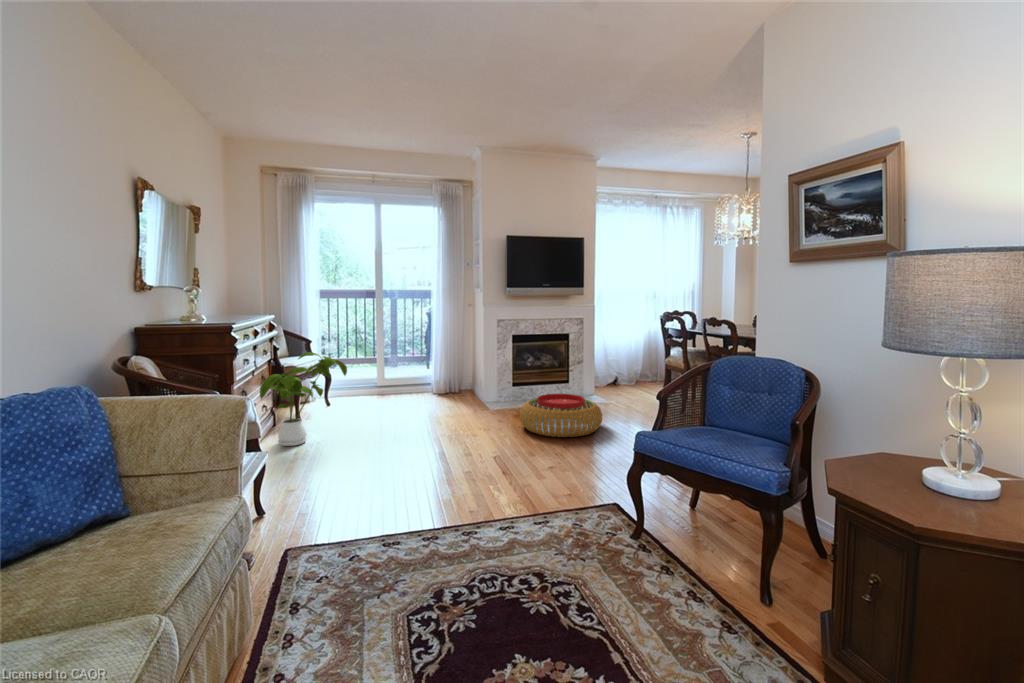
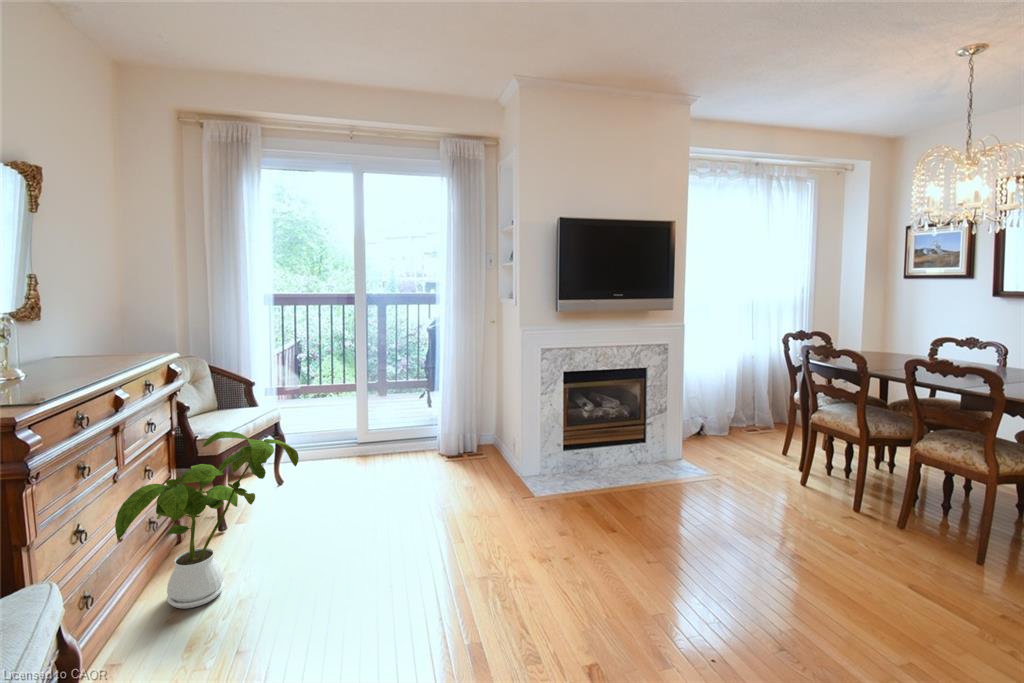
pouf: present [520,394,603,437] -> none [596,482,744,577]

